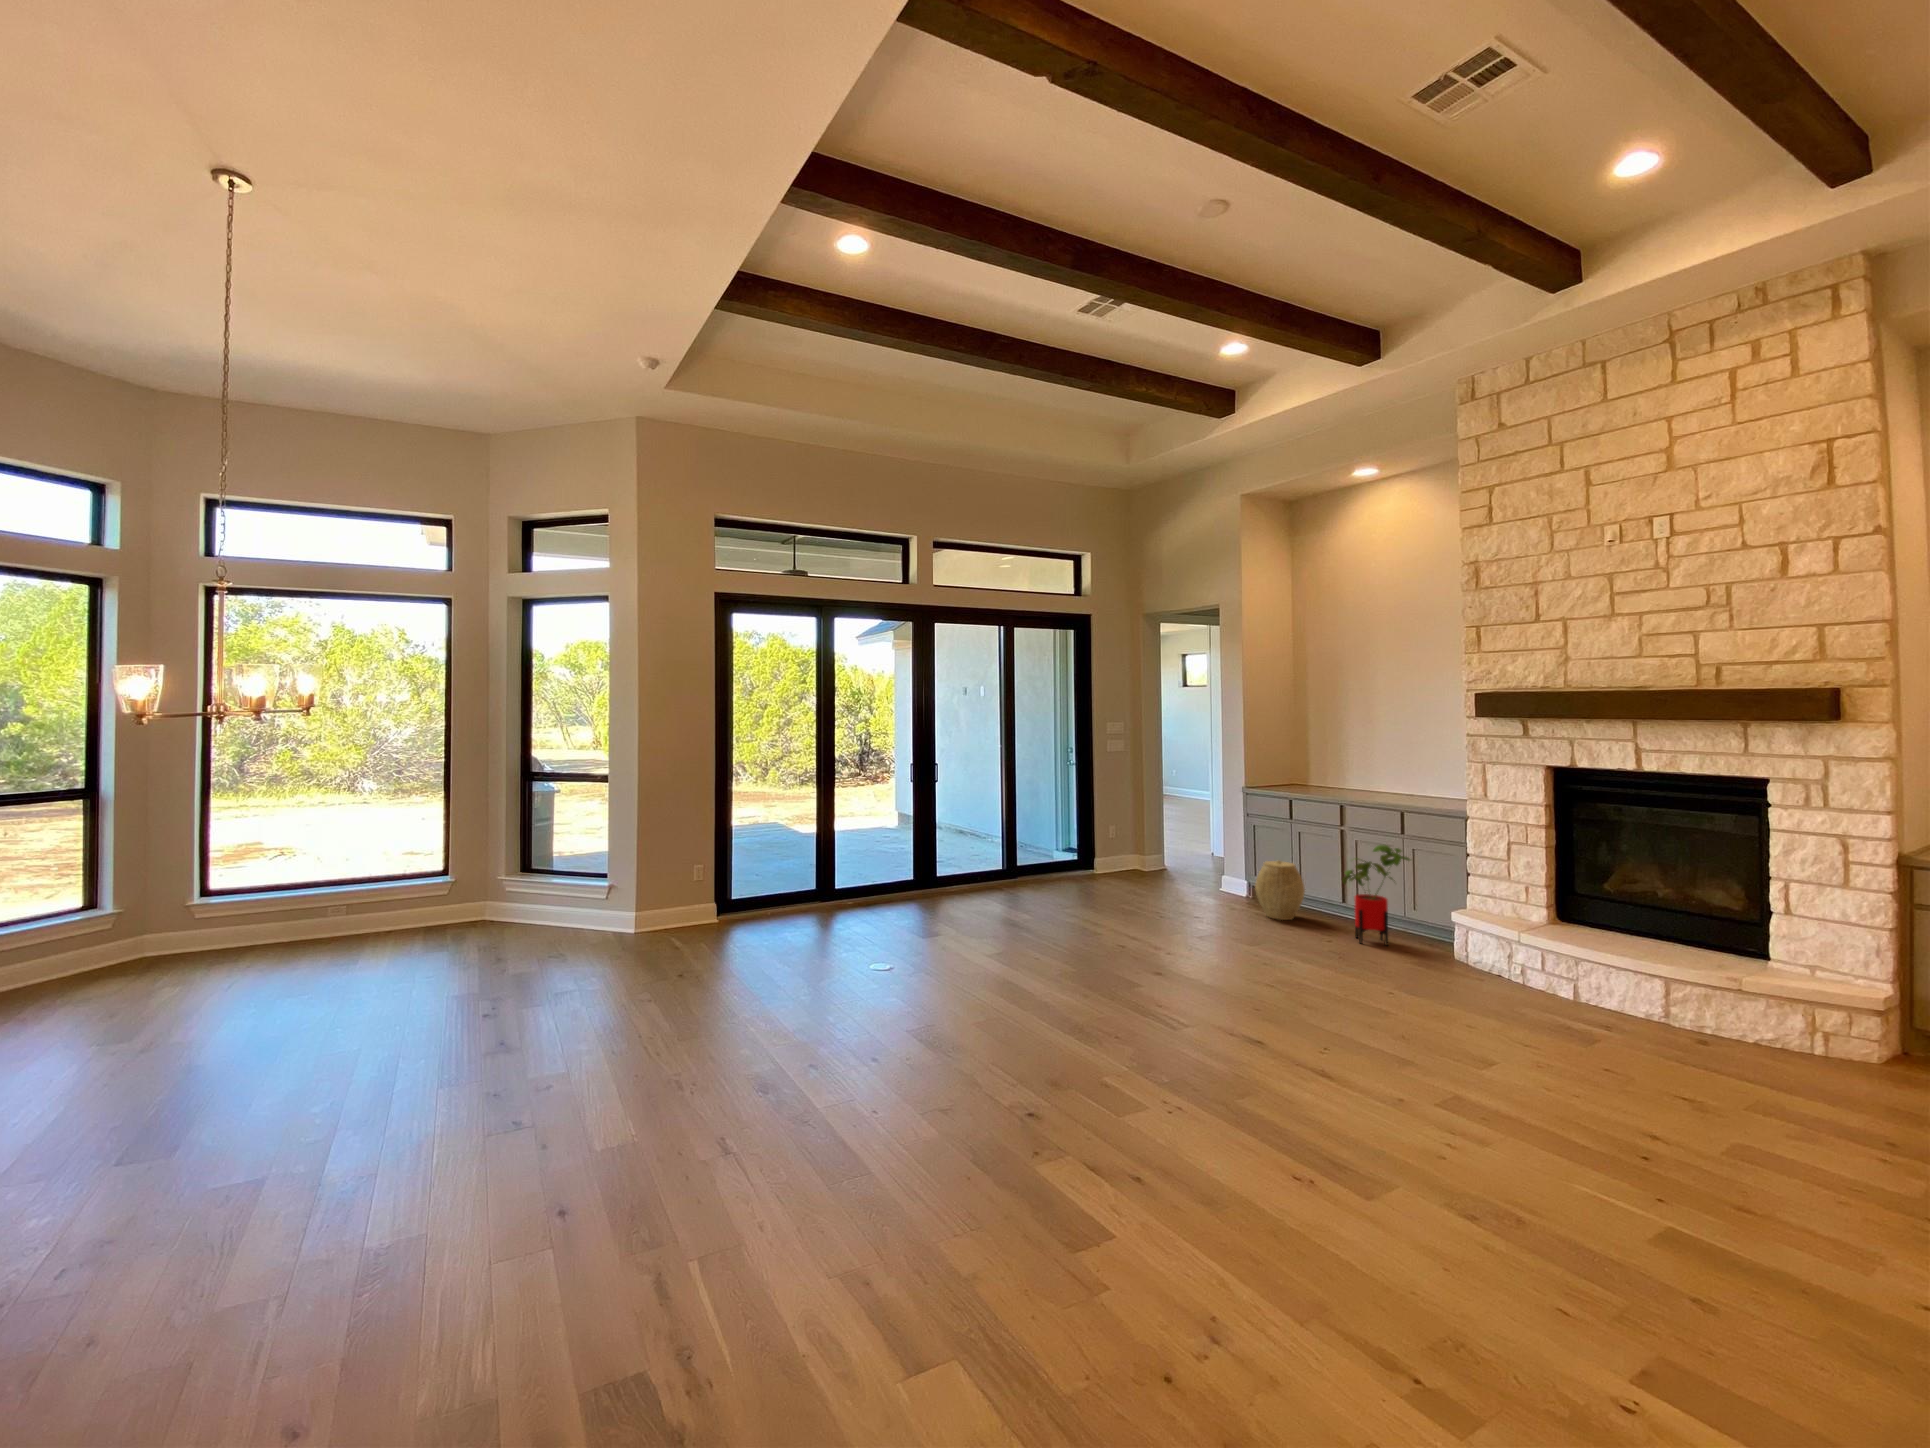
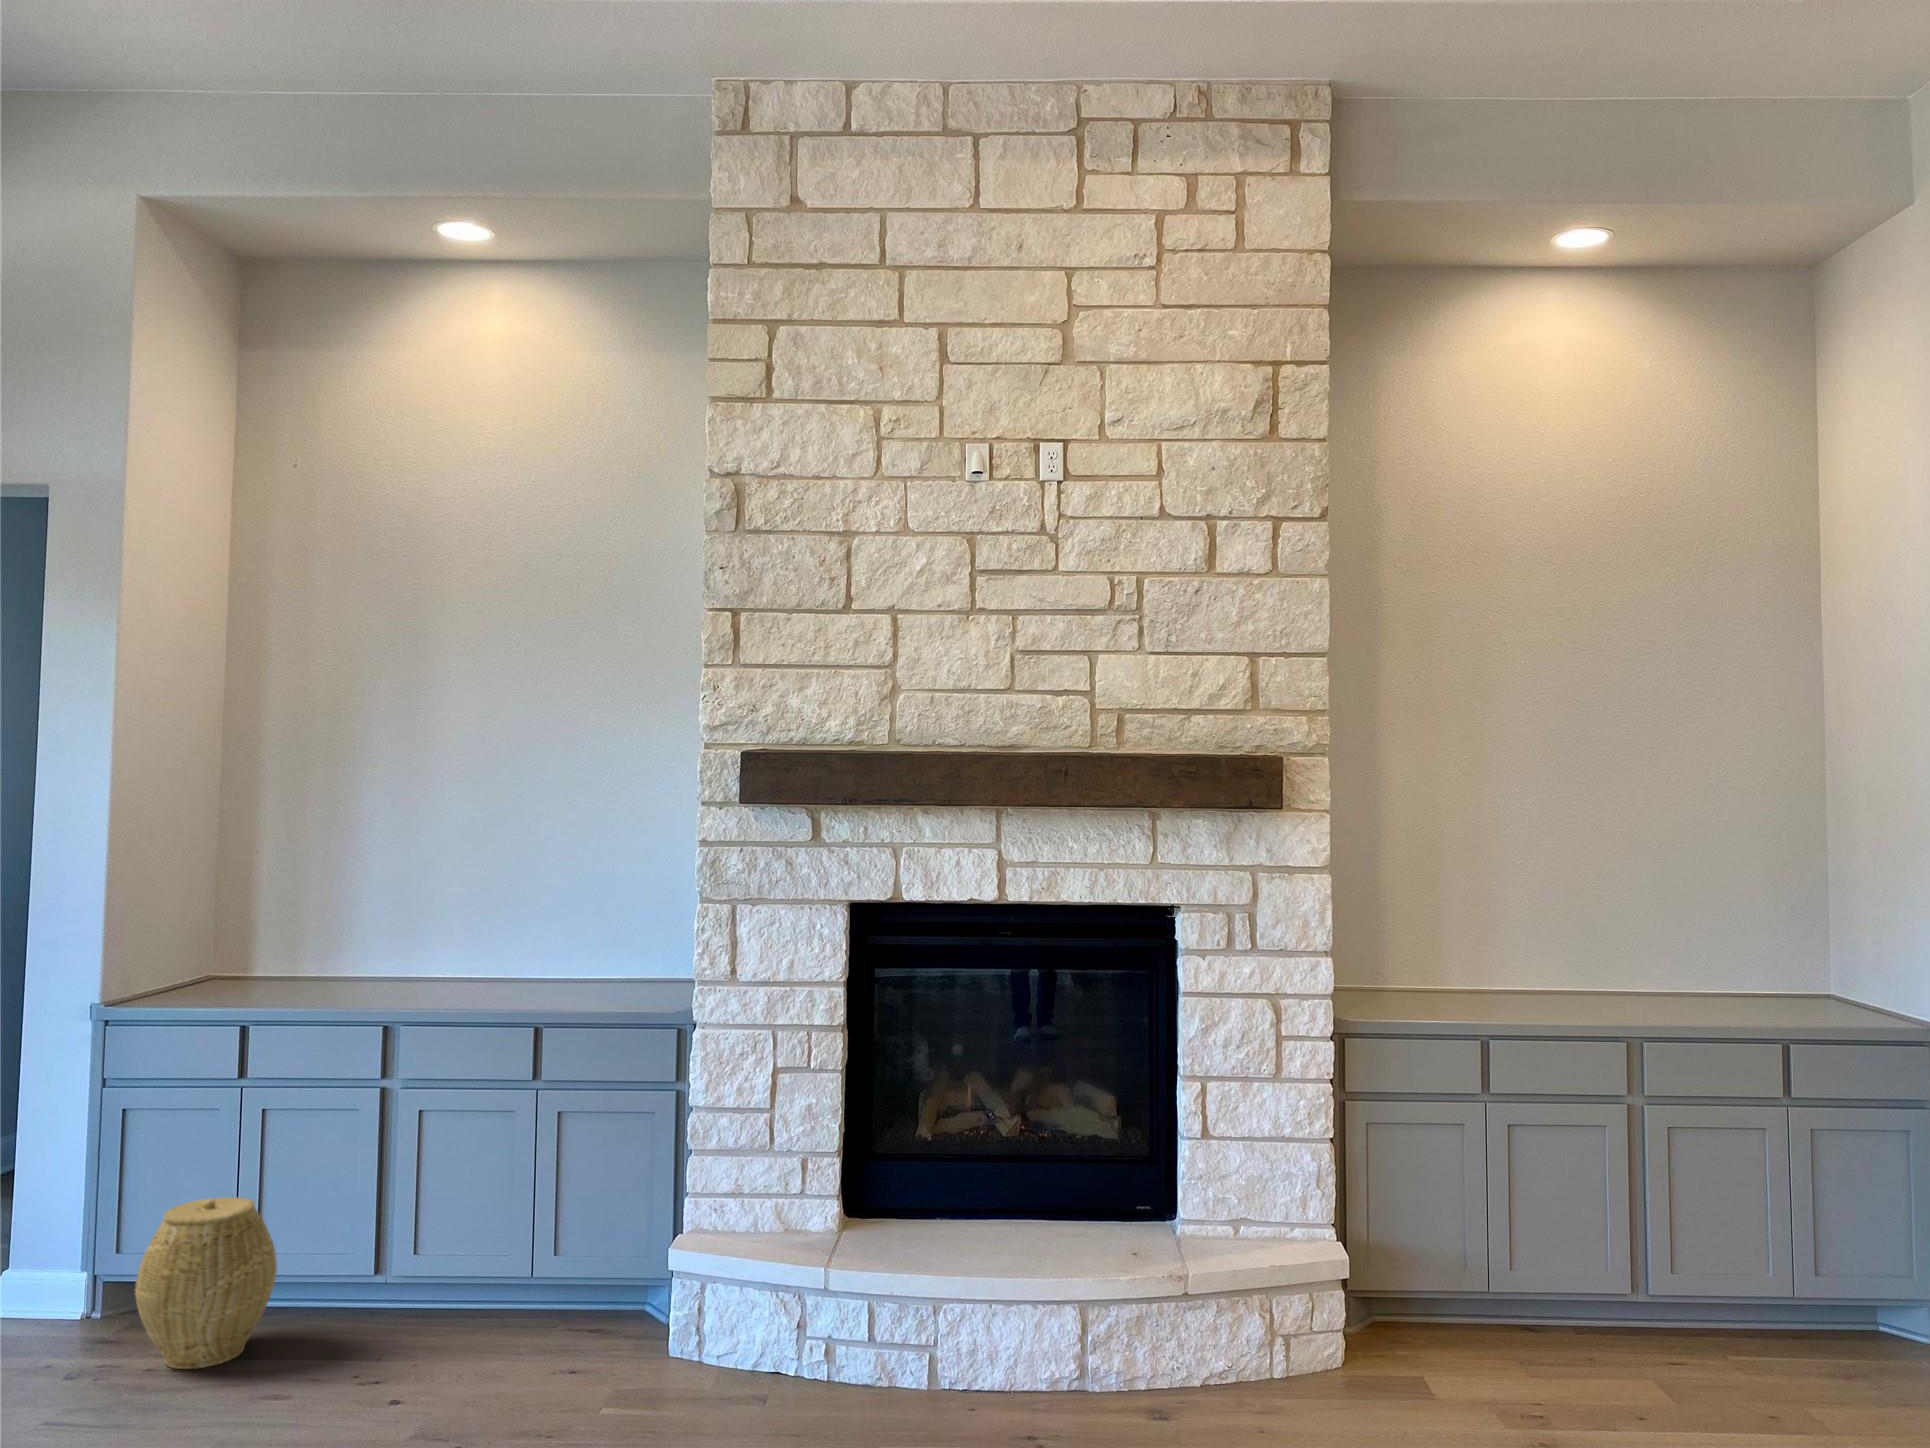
house plant: present [1342,845,1410,946] -> none [412,1118,573,1382]

